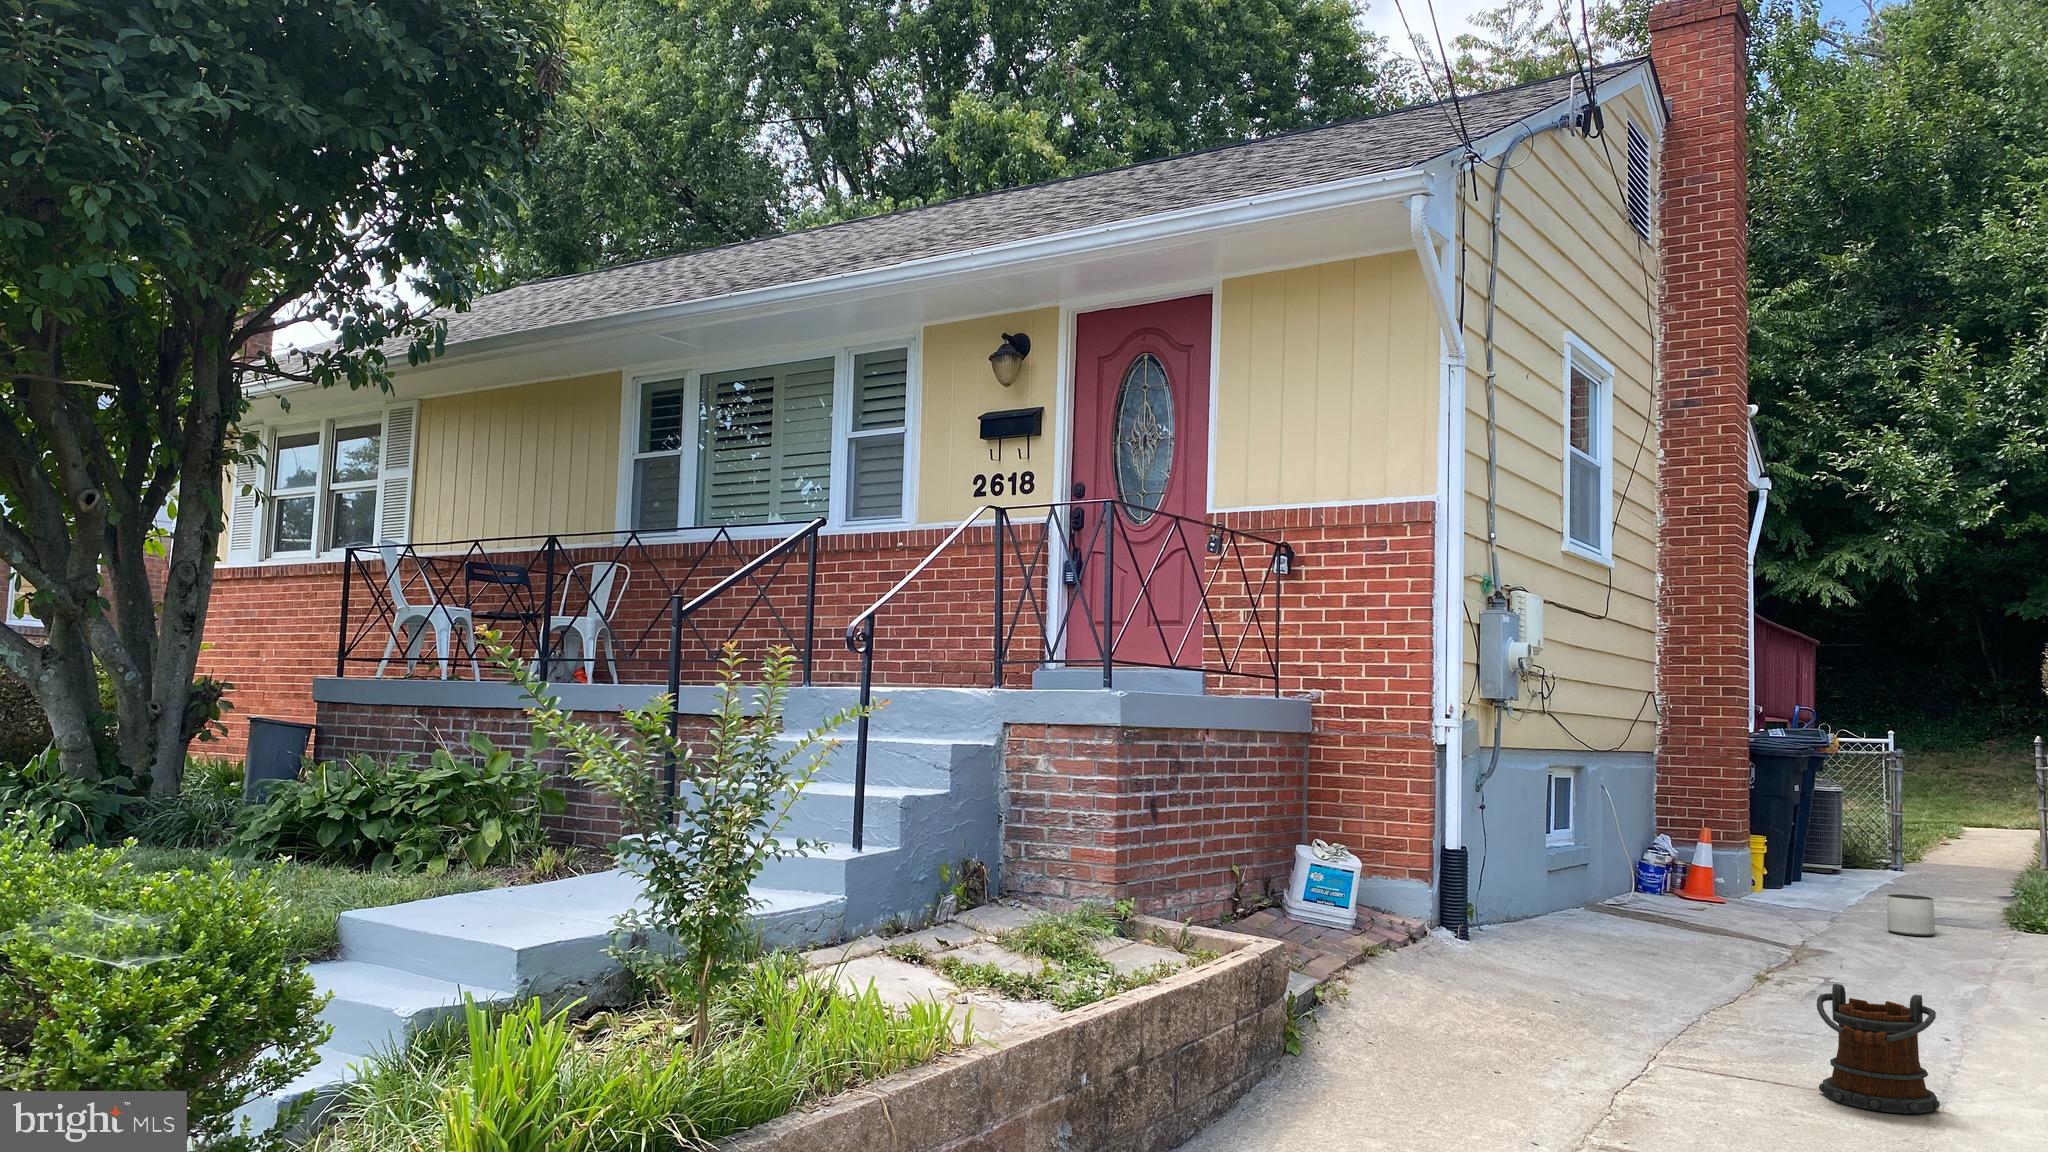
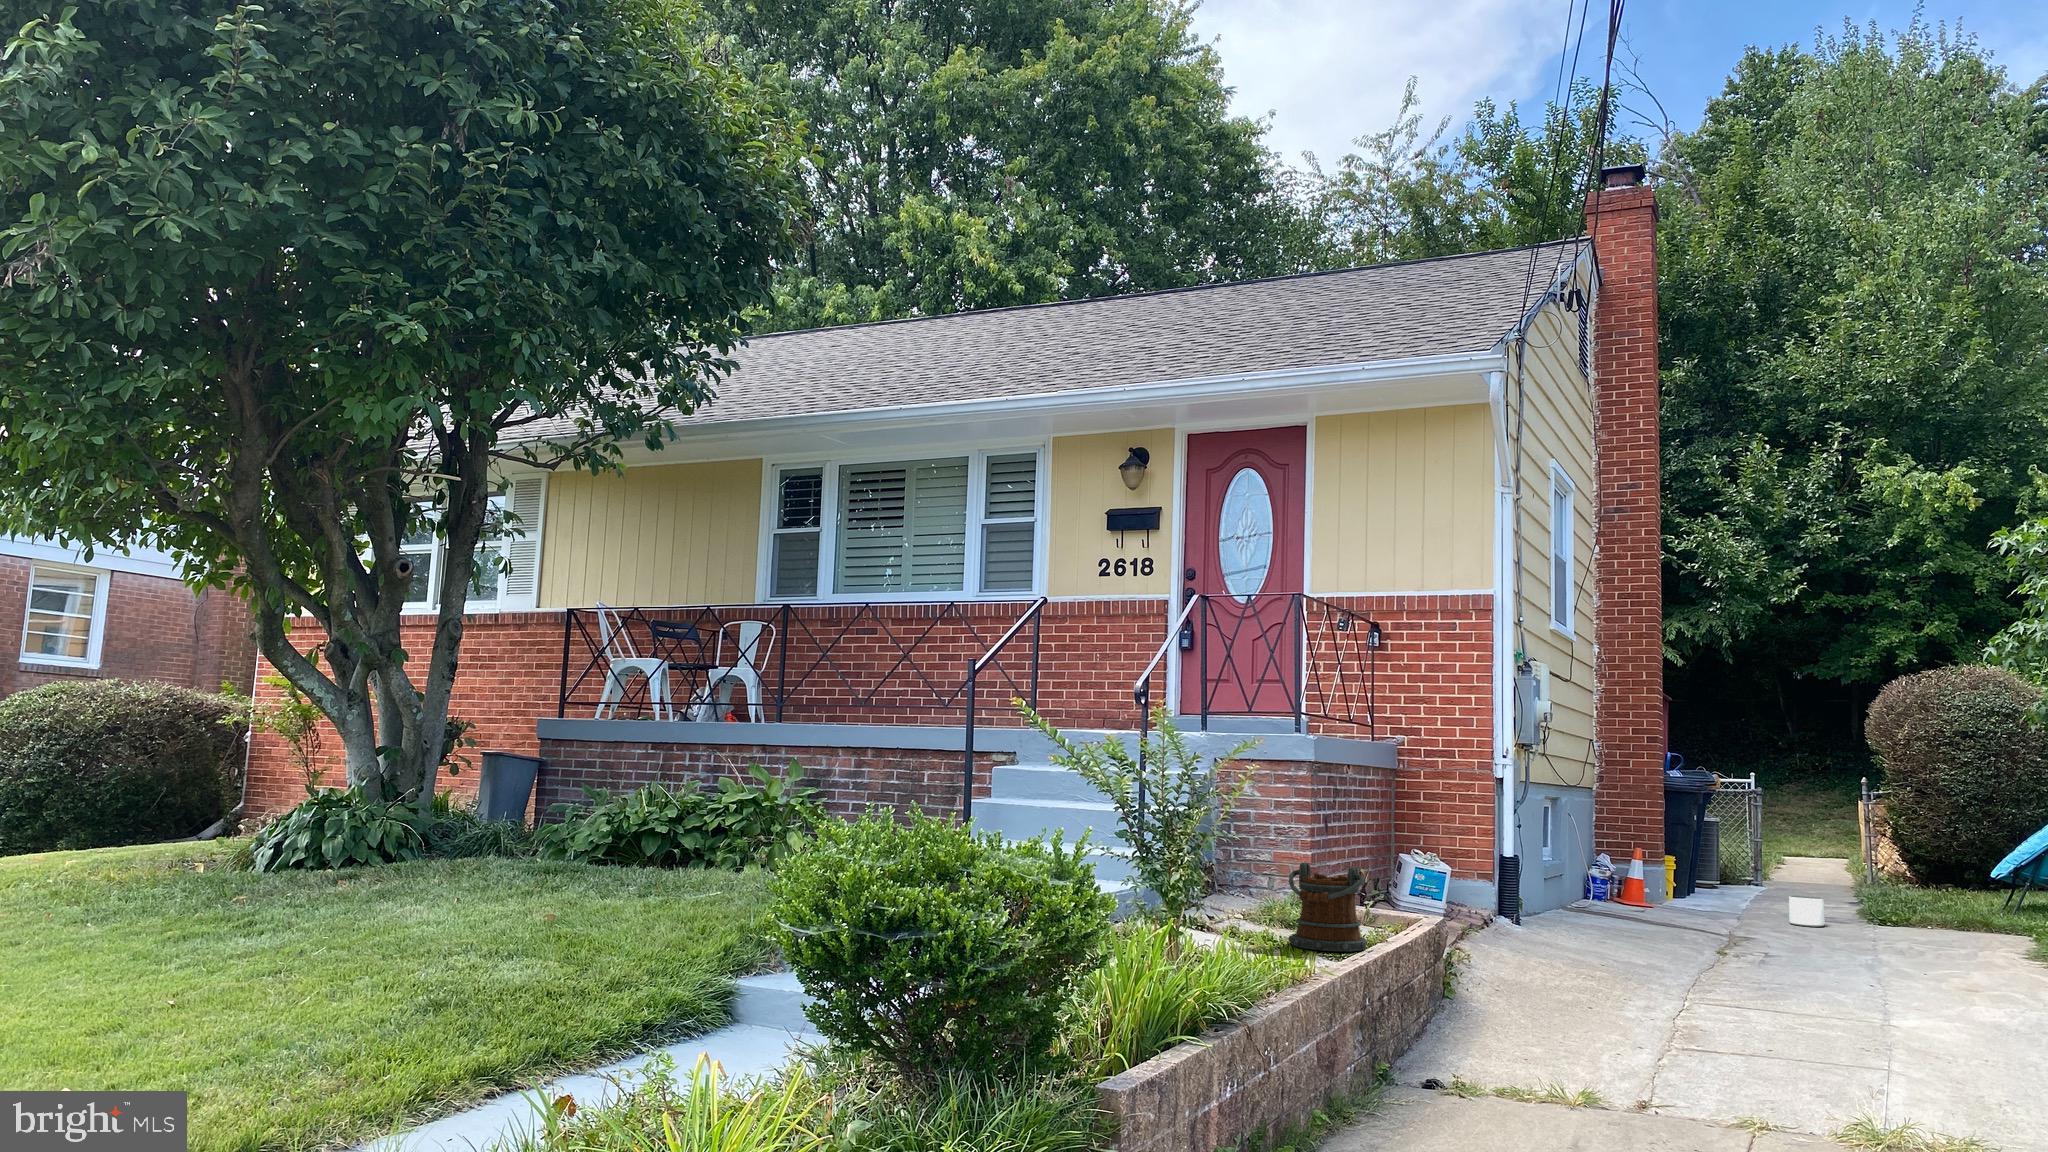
bucket: present [1817,984,1940,1113] -> present [1288,862,1367,952]

